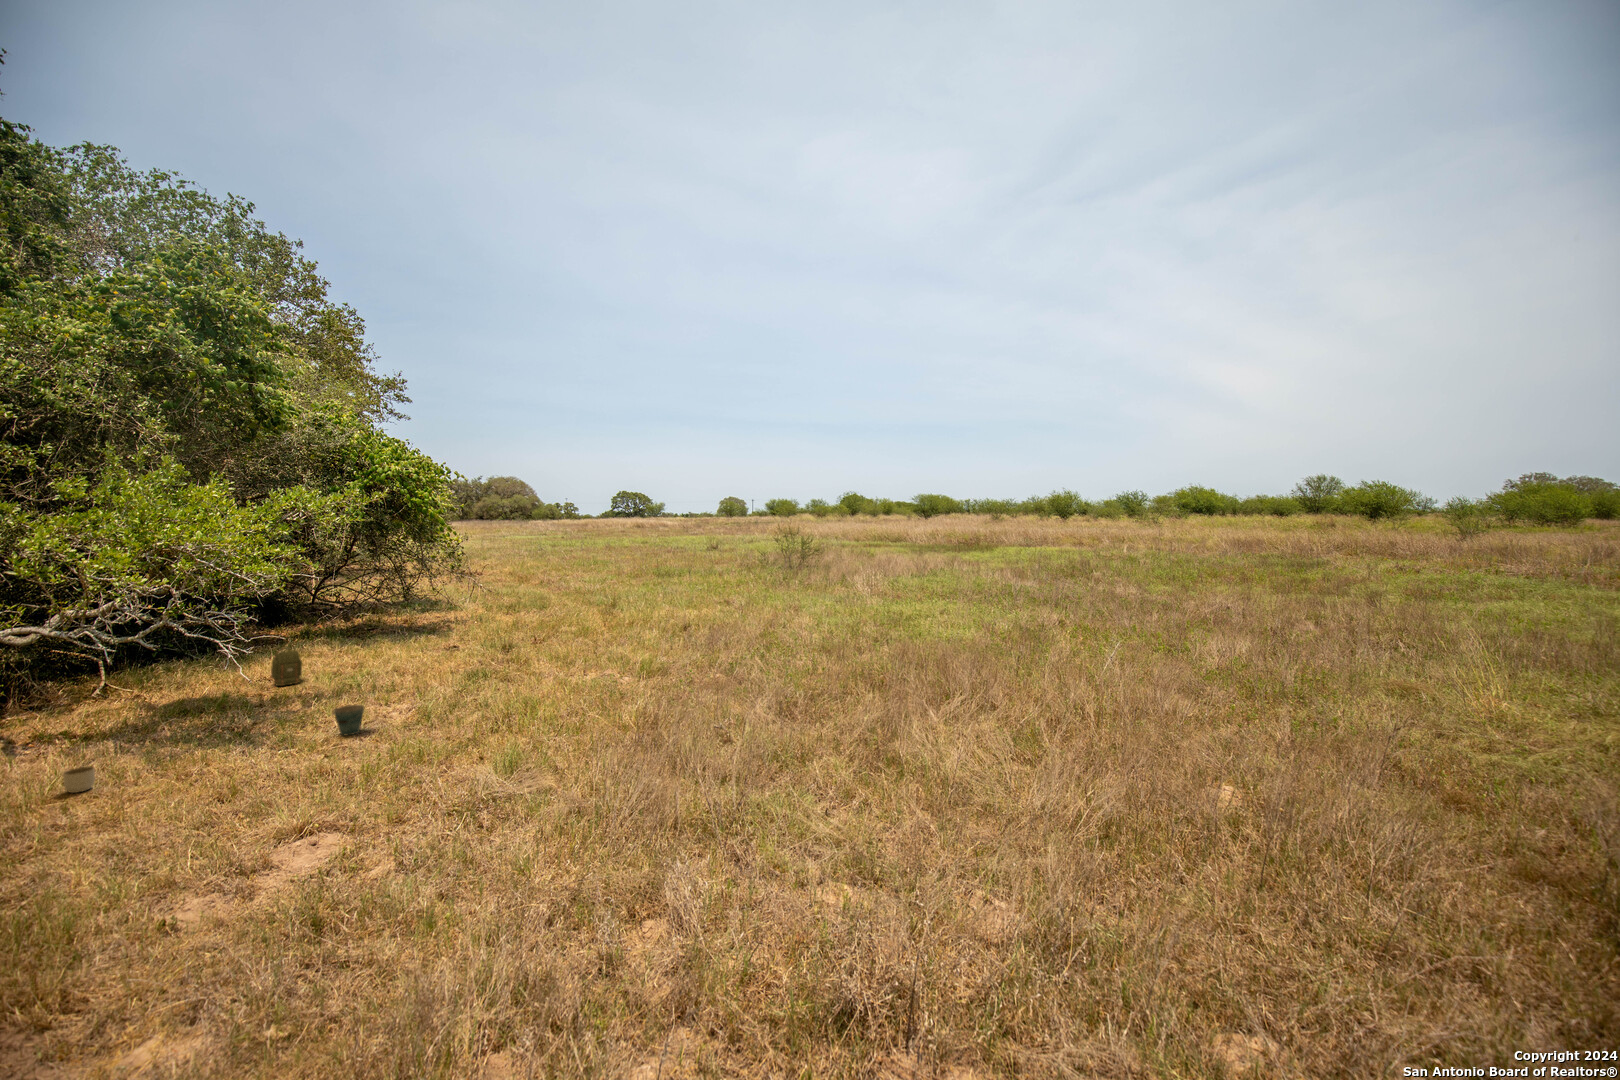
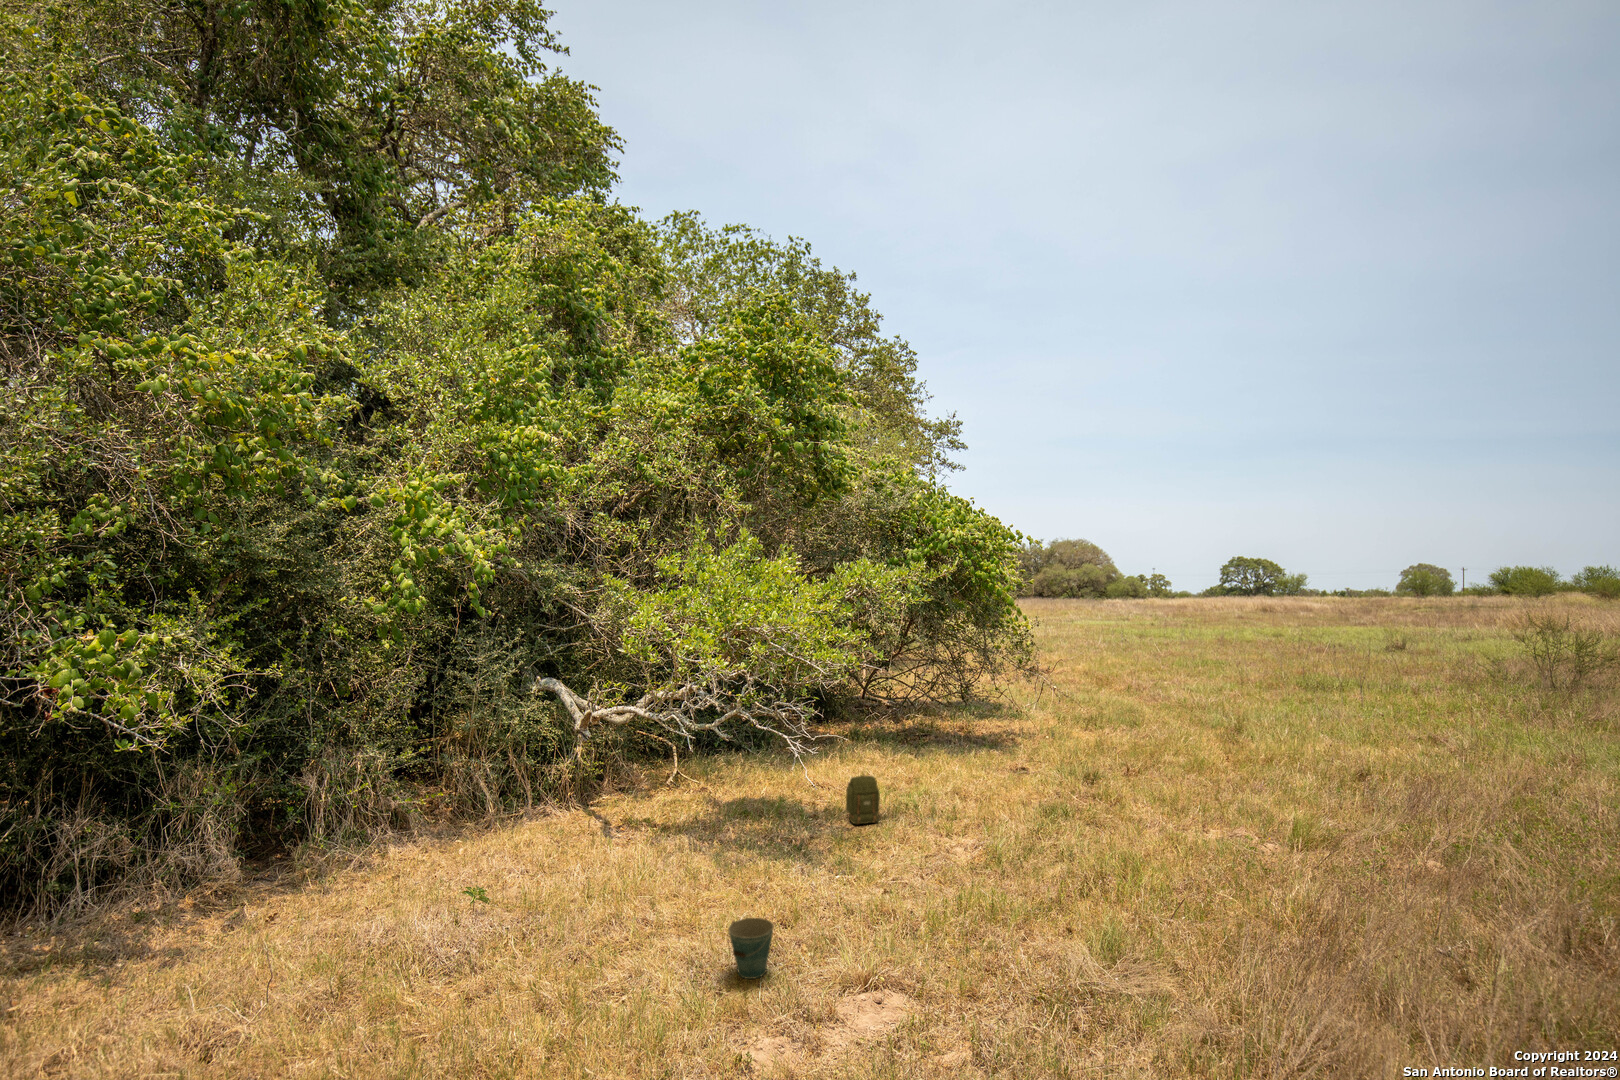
bucket: present [334,705,364,735] -> present [728,918,774,979]
planter: present [63,766,95,793] -> none [629,970,663,1015]

